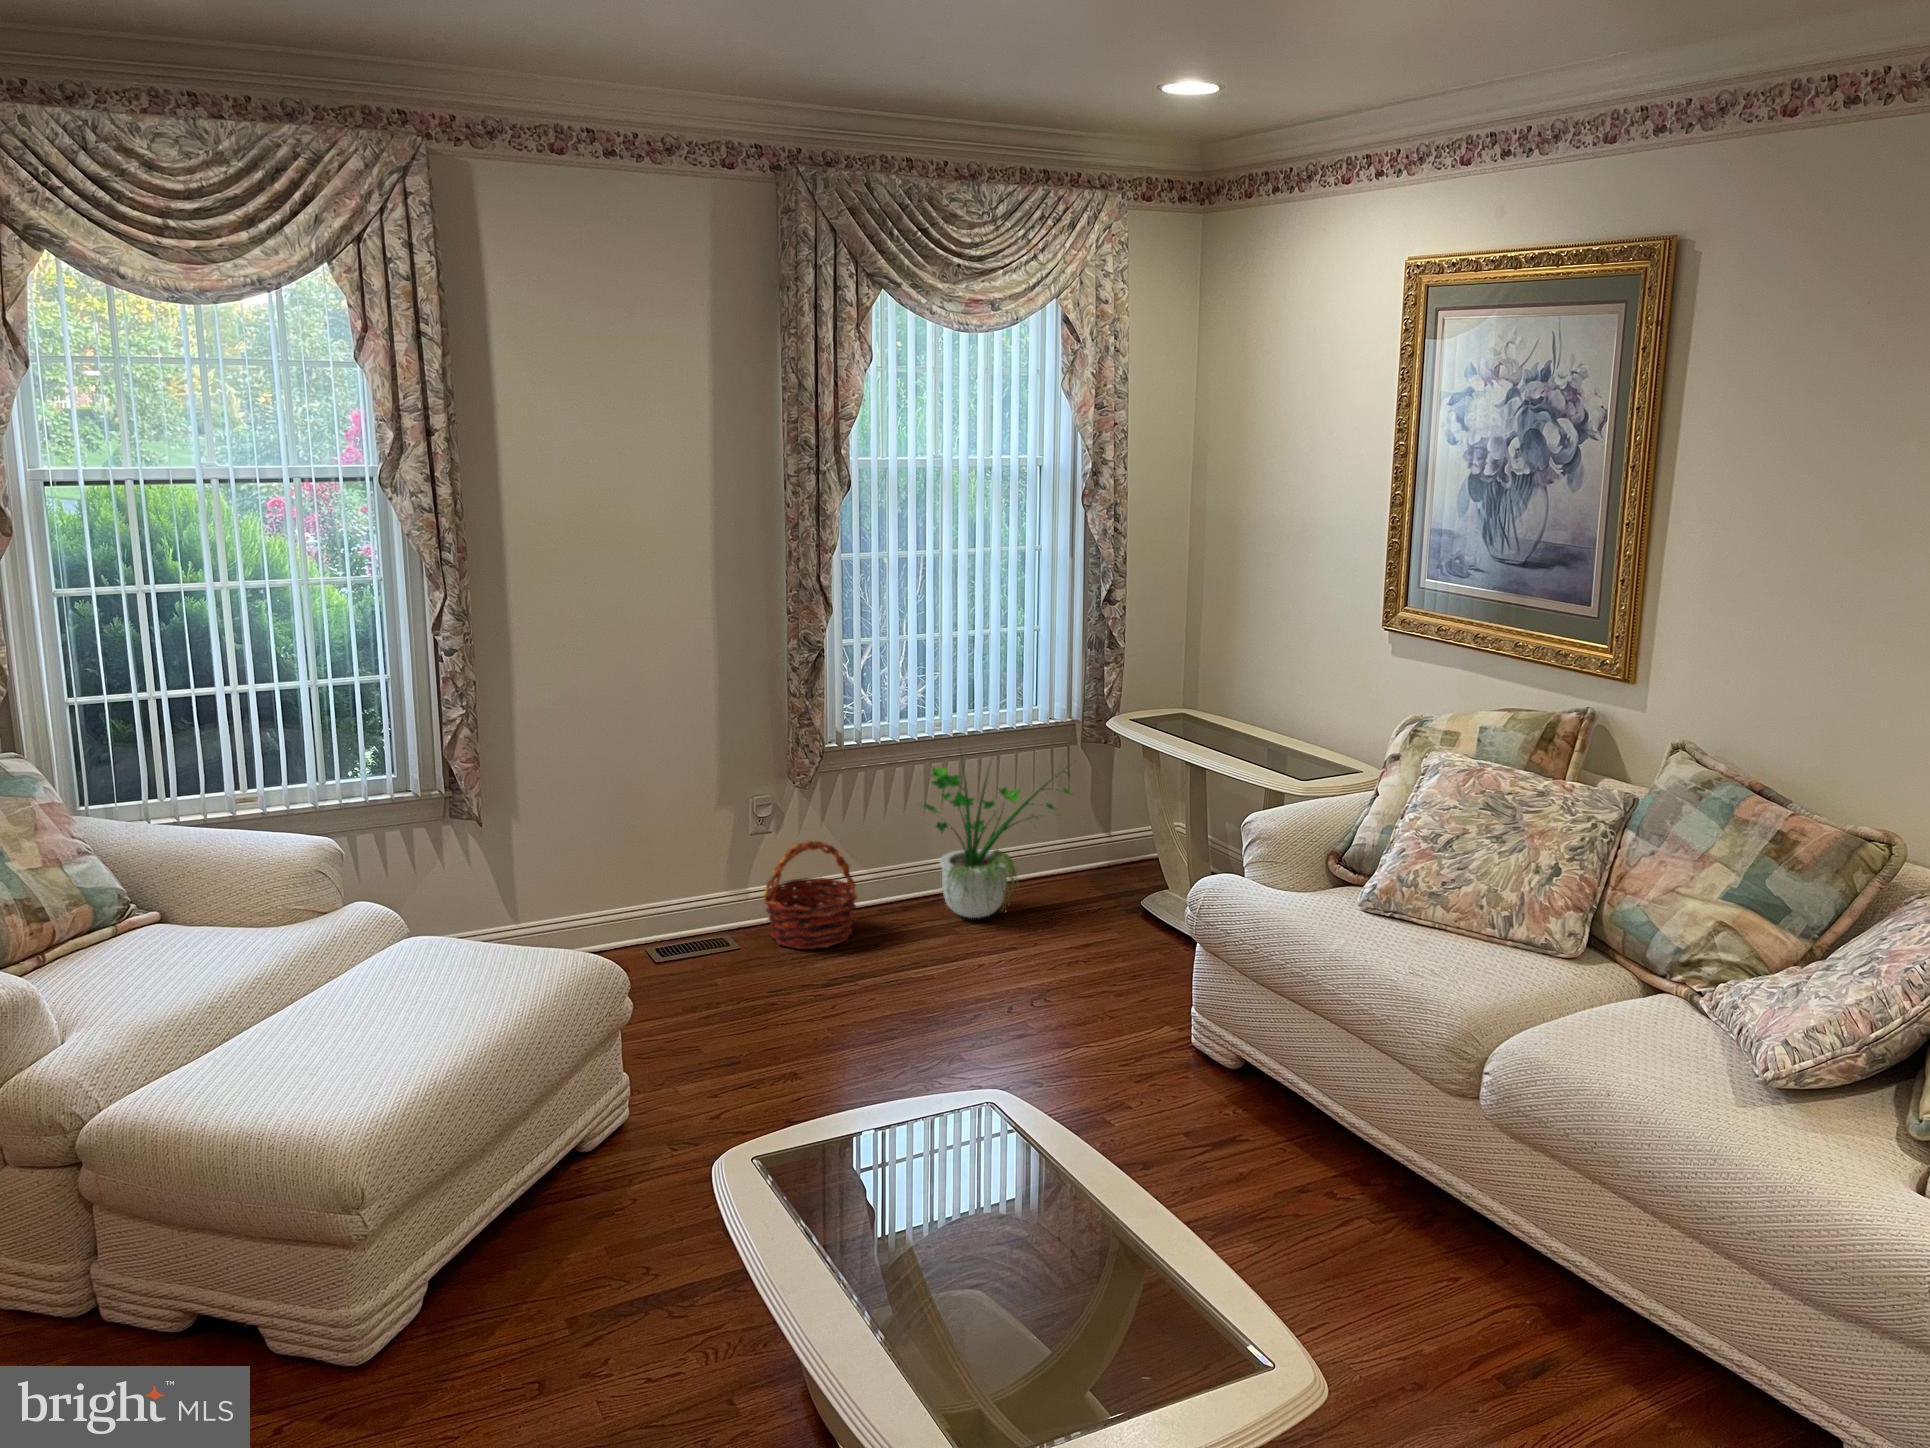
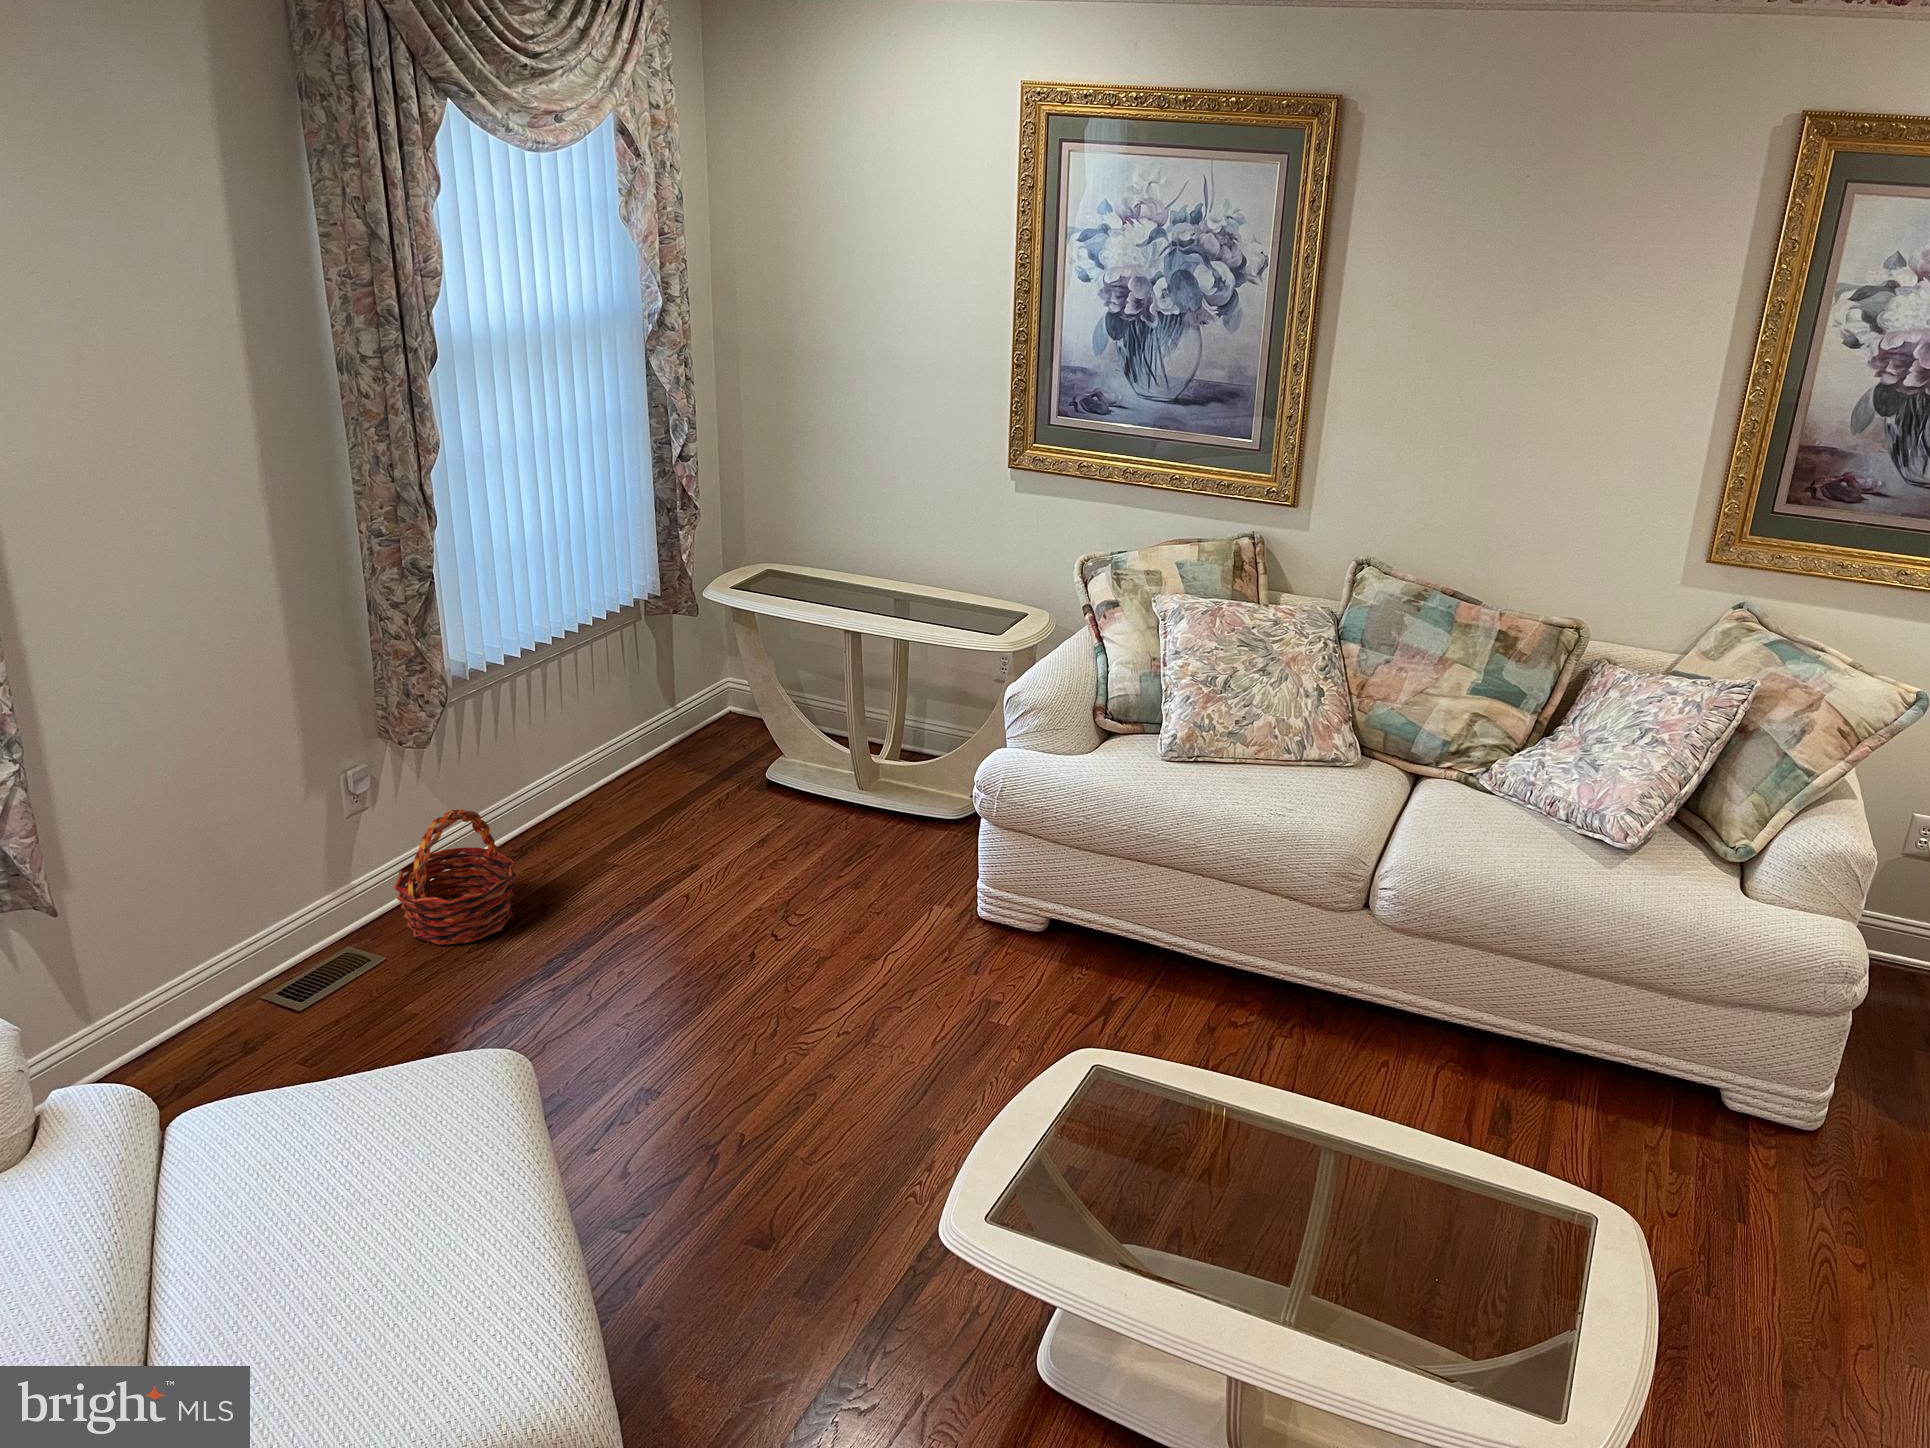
potted plant: present [924,755,1070,918] -> none [536,637,690,847]

